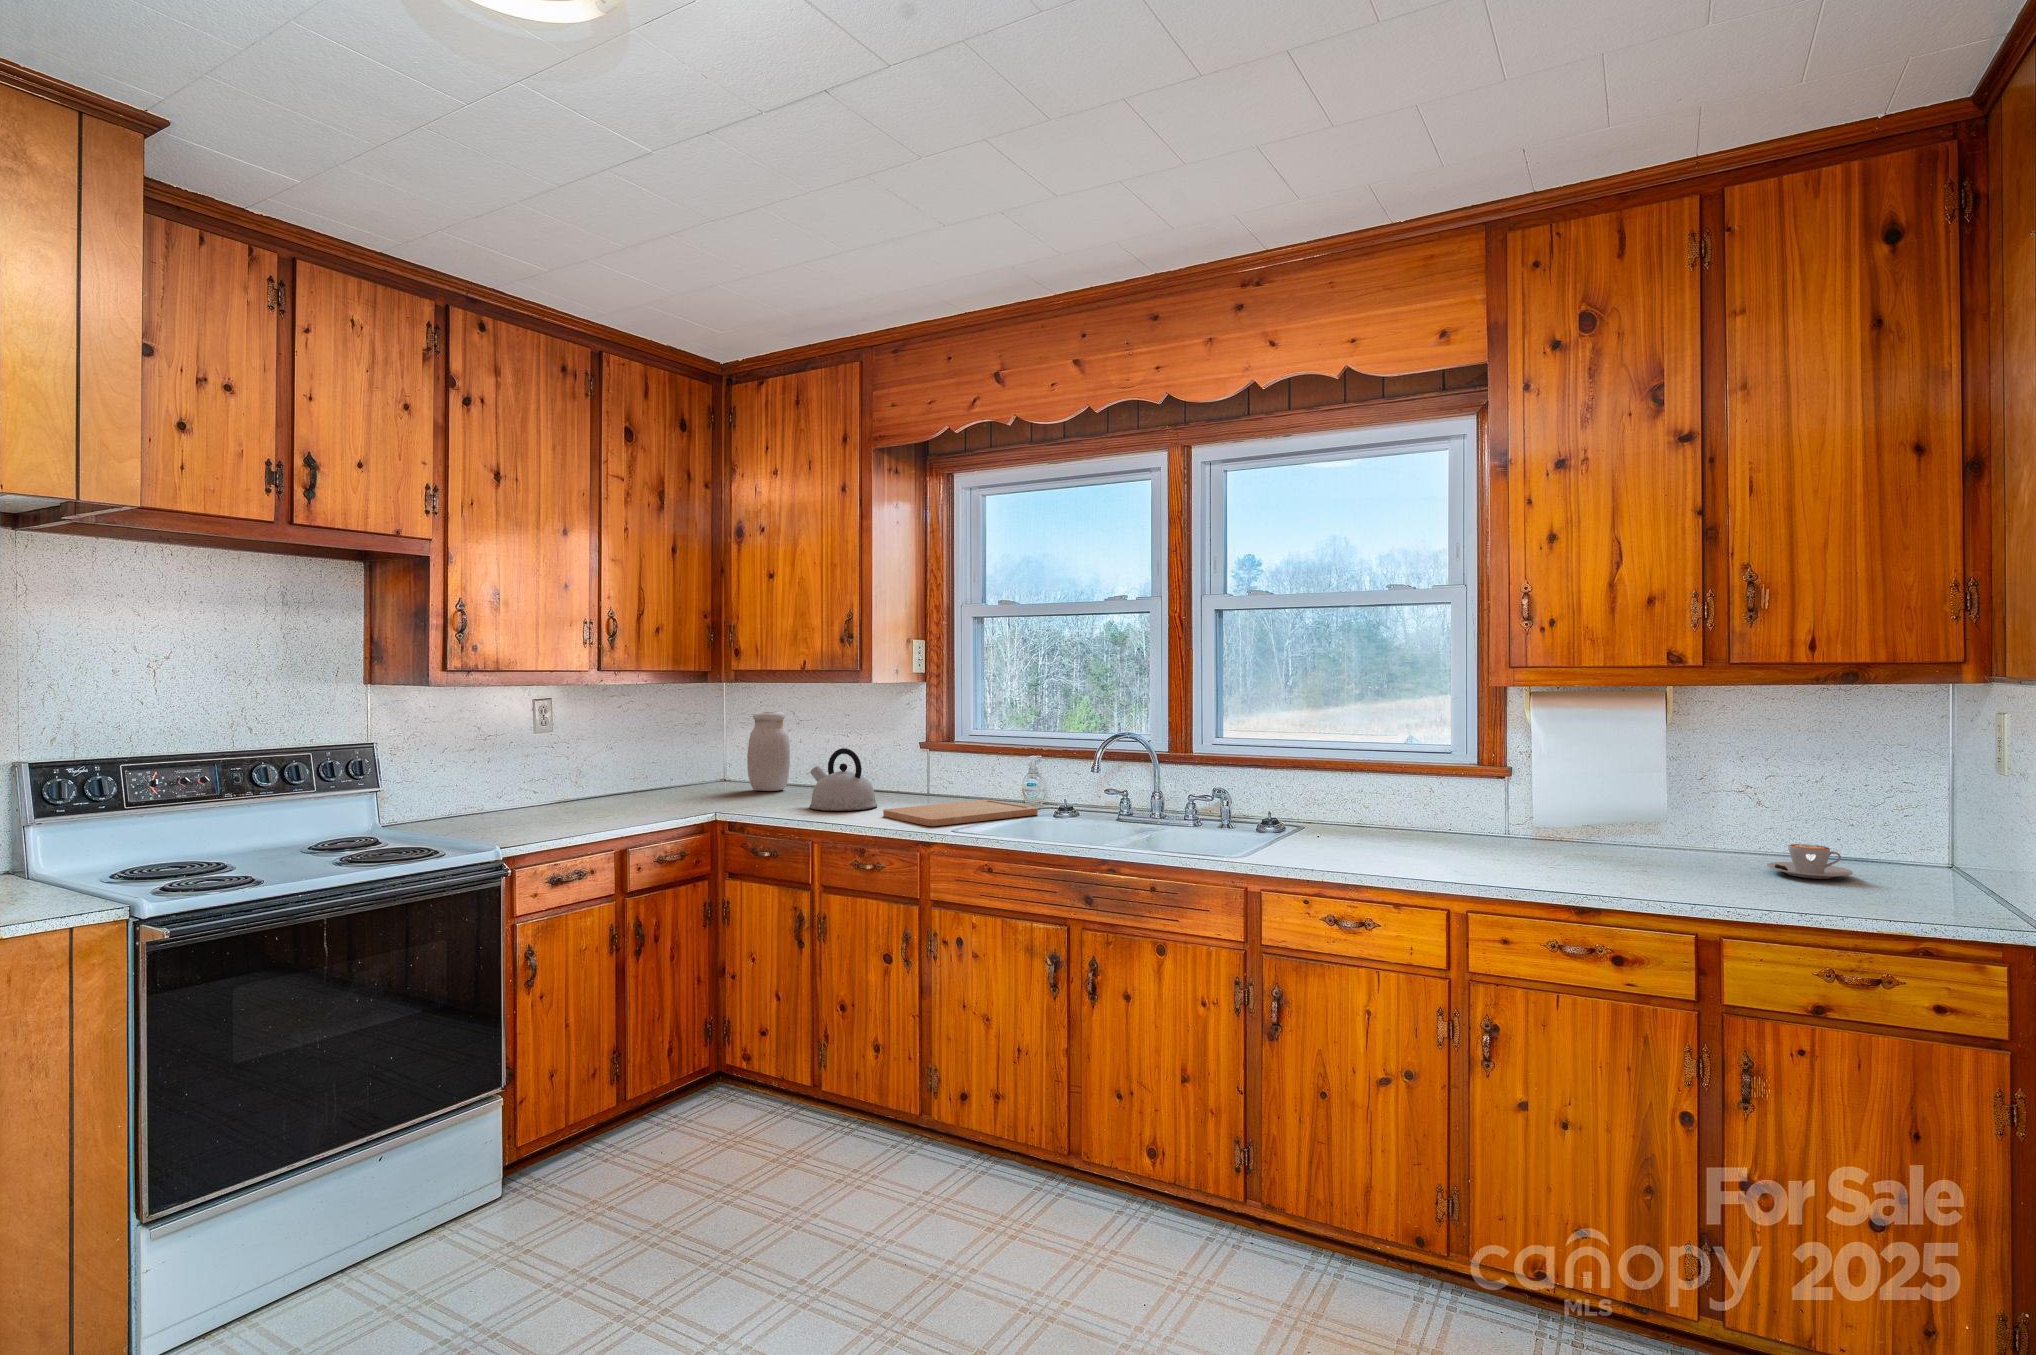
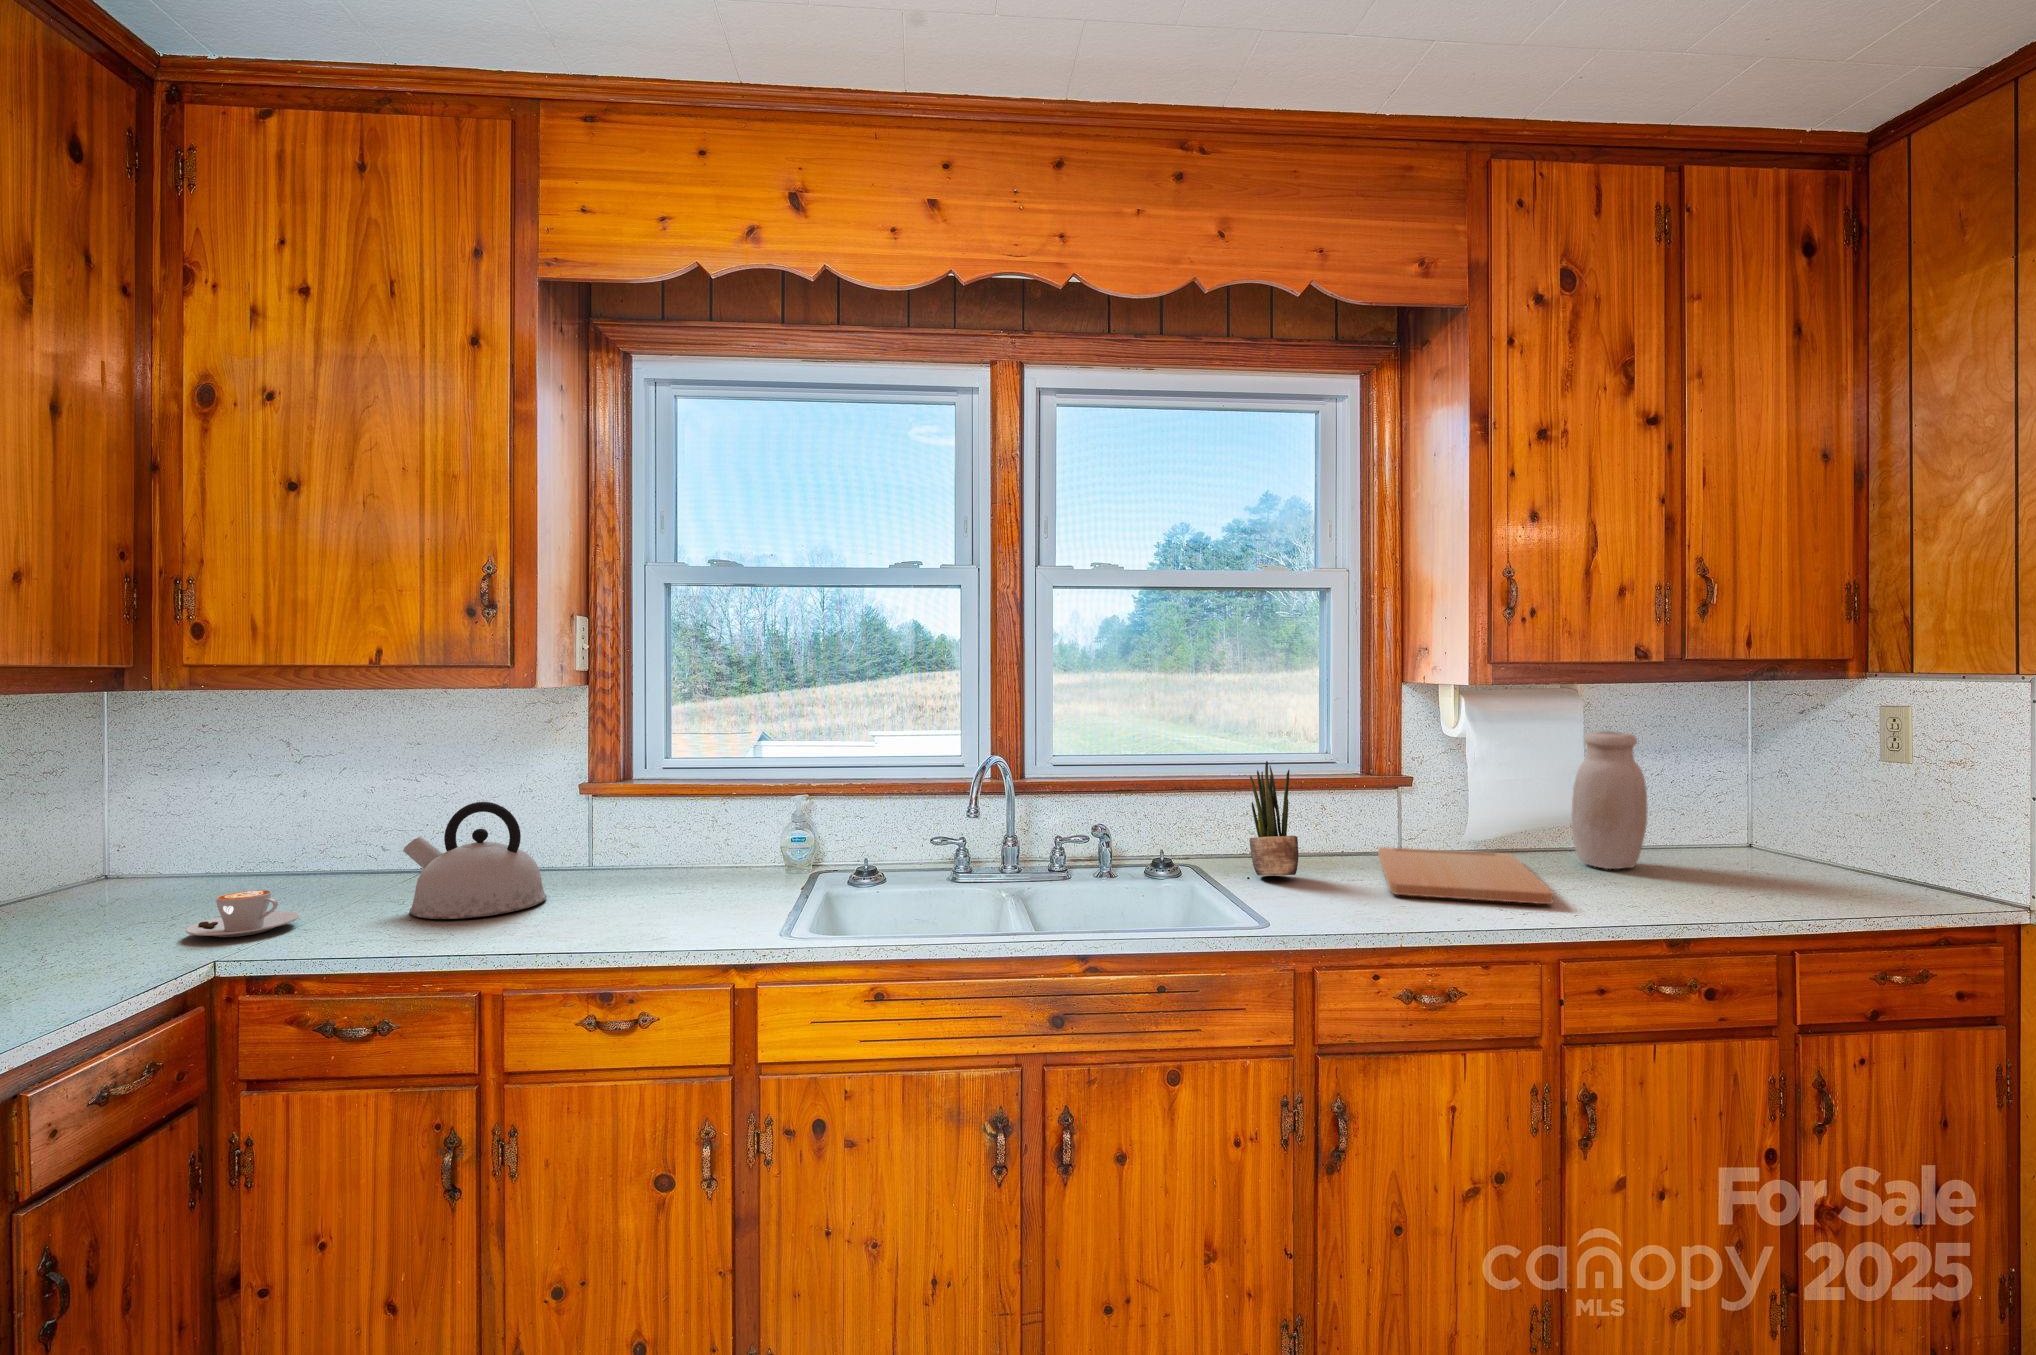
jar: present [747,712,790,791] -> present [1572,731,1648,869]
potted plant: none [1307,746,1346,839] -> present [1249,761,1298,875]
cutting board: present [883,800,1038,826] -> present [1378,847,1553,904]
coffee cup: present [1767,844,1853,879] -> present [186,890,299,937]

